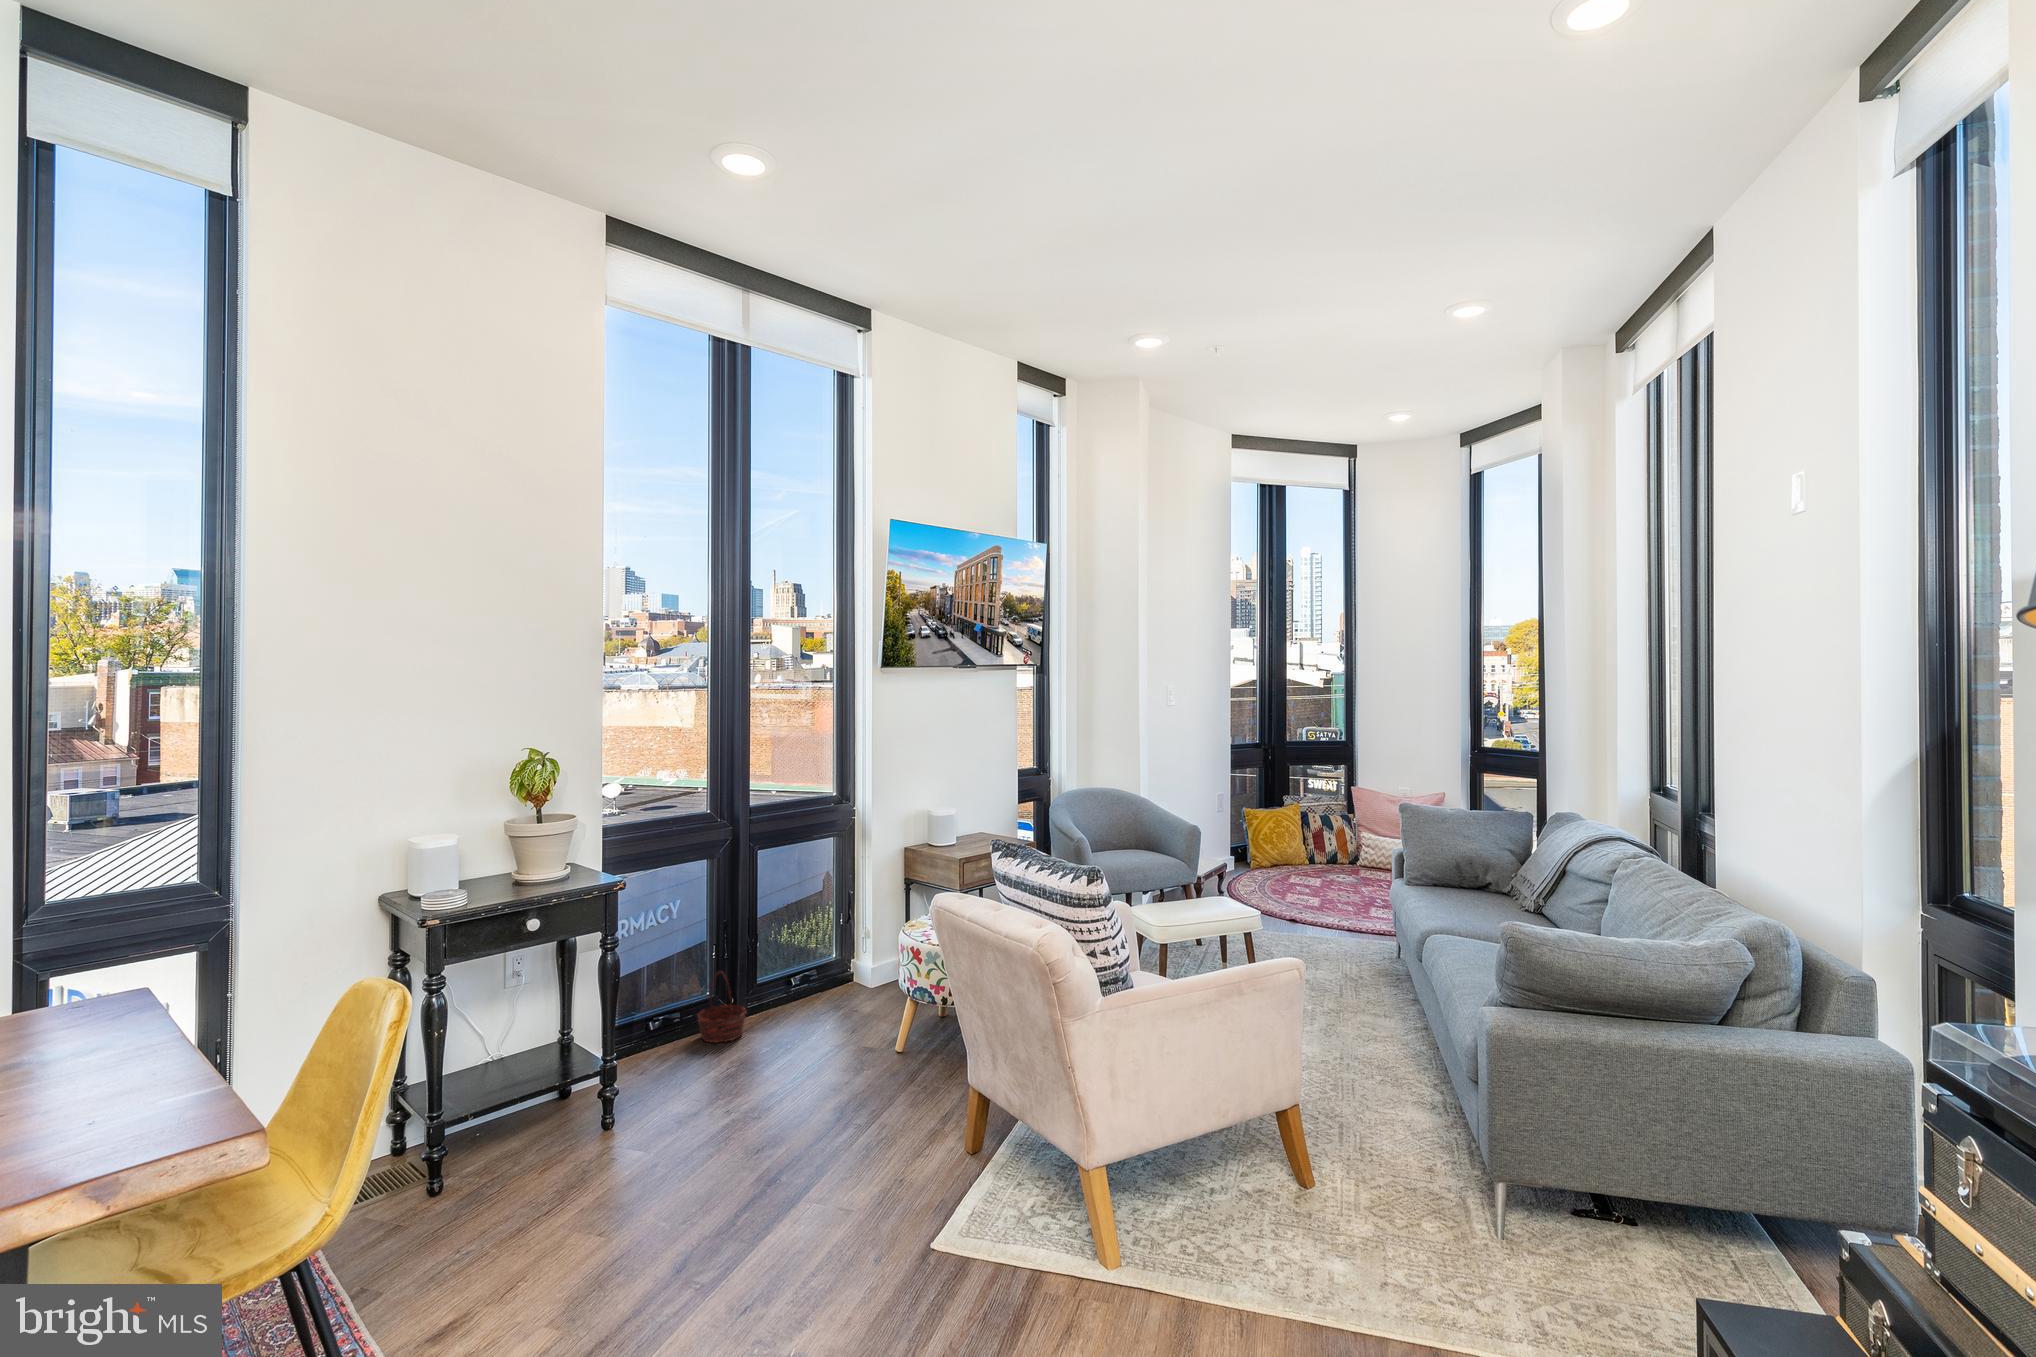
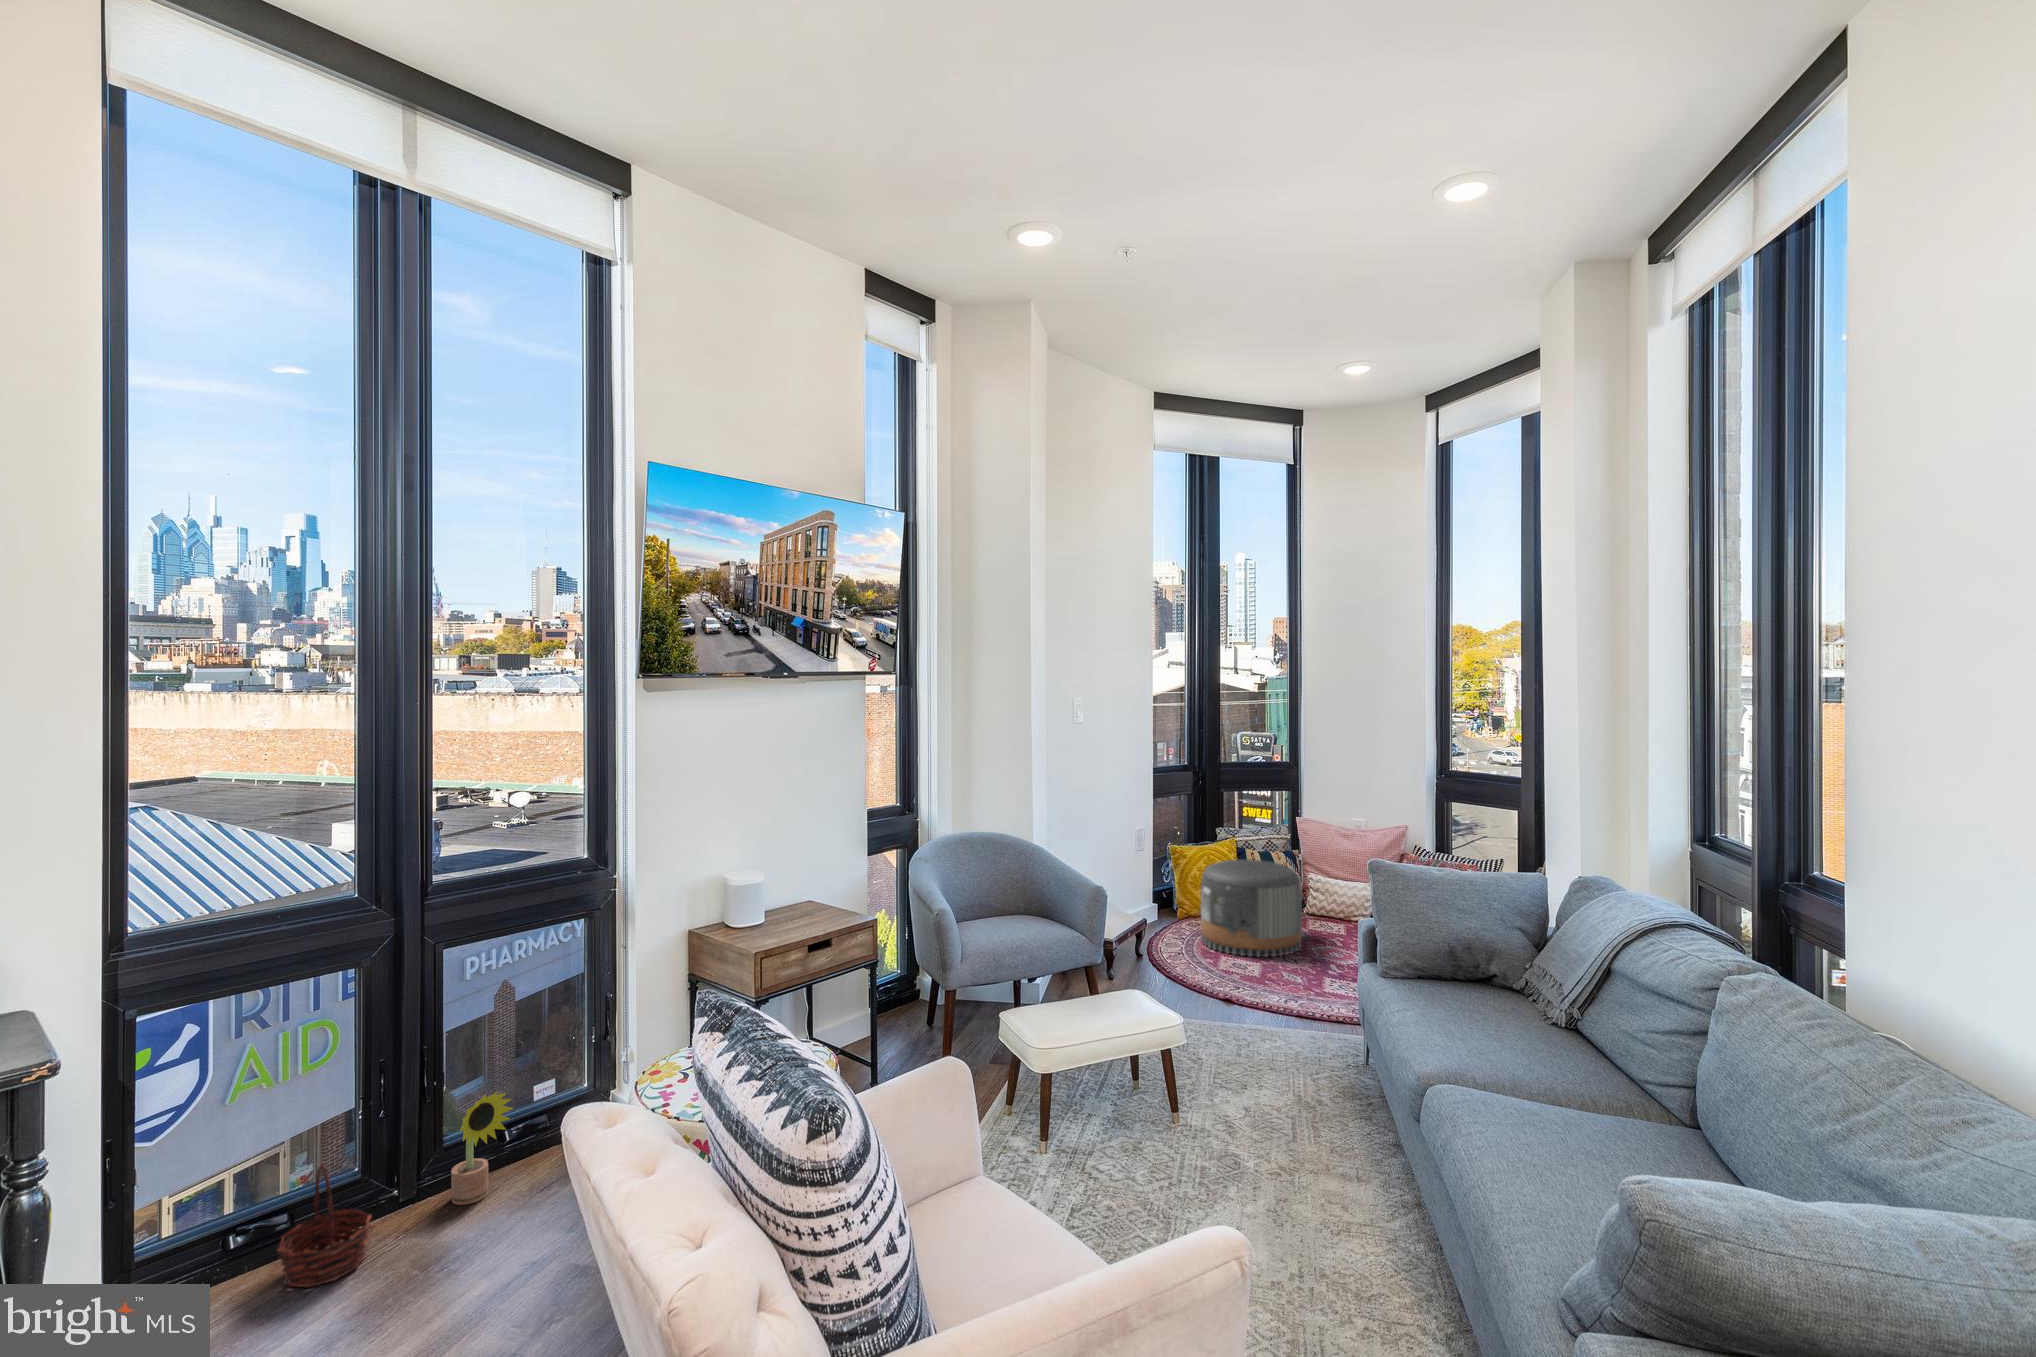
pouf: none [1272,820,1355,896] -> present [1201,859,1302,957]
decorative plant: none [777,939,816,1012] -> present [451,1092,513,1205]

